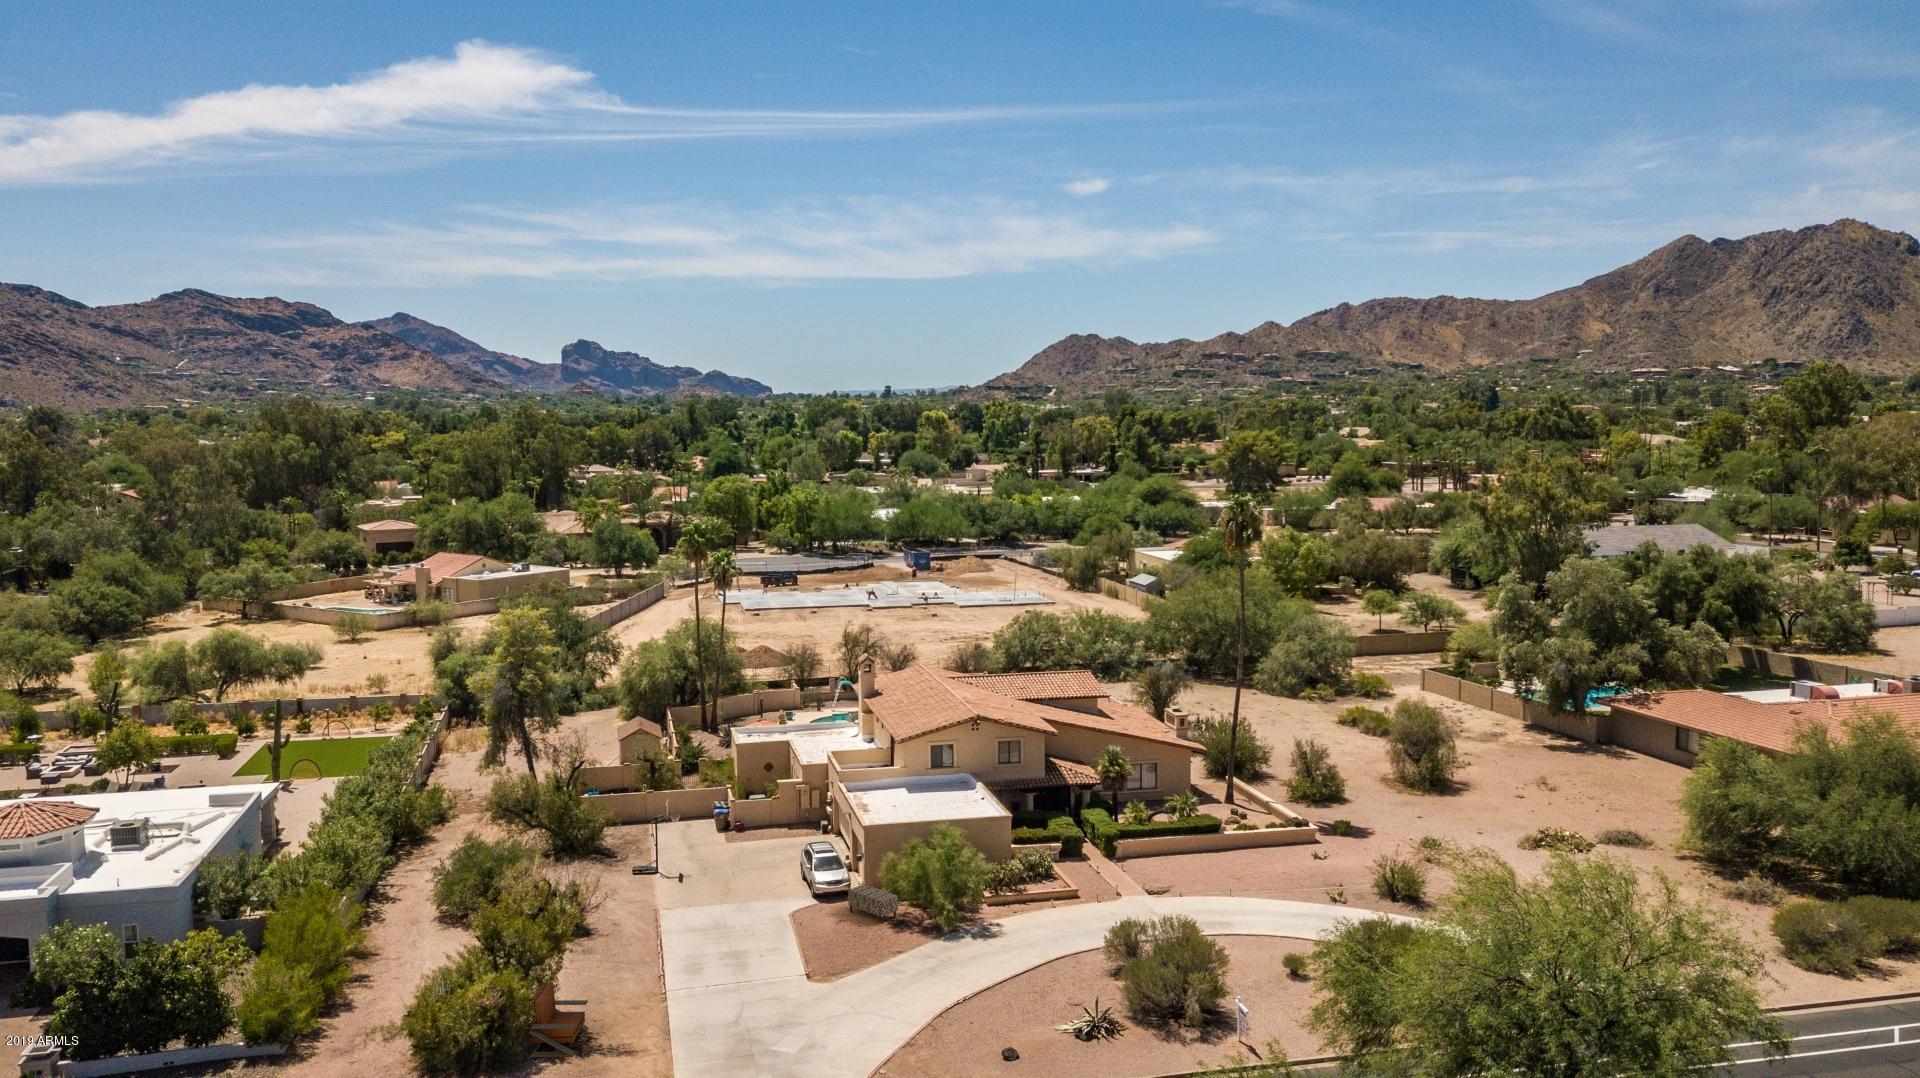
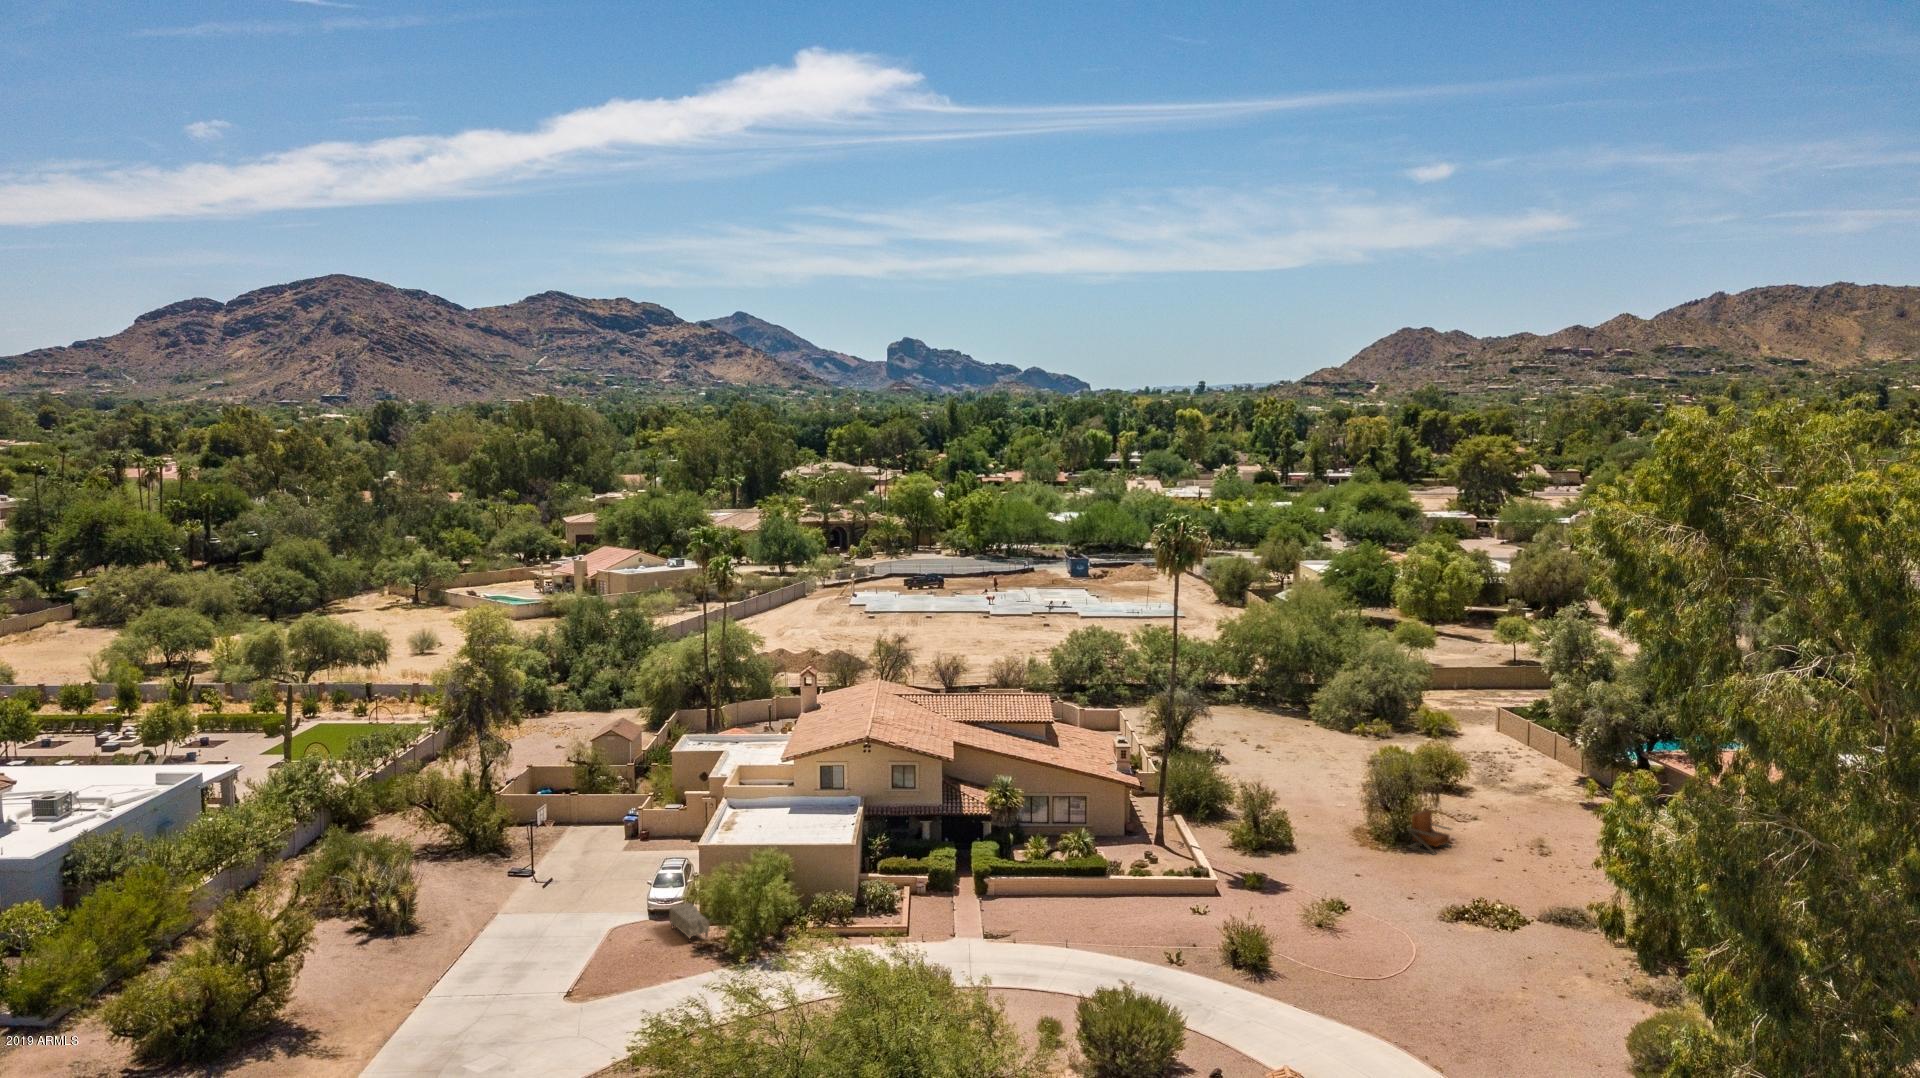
lounge chair: present [529,982,589,1057] -> present [1408,810,1451,854]

